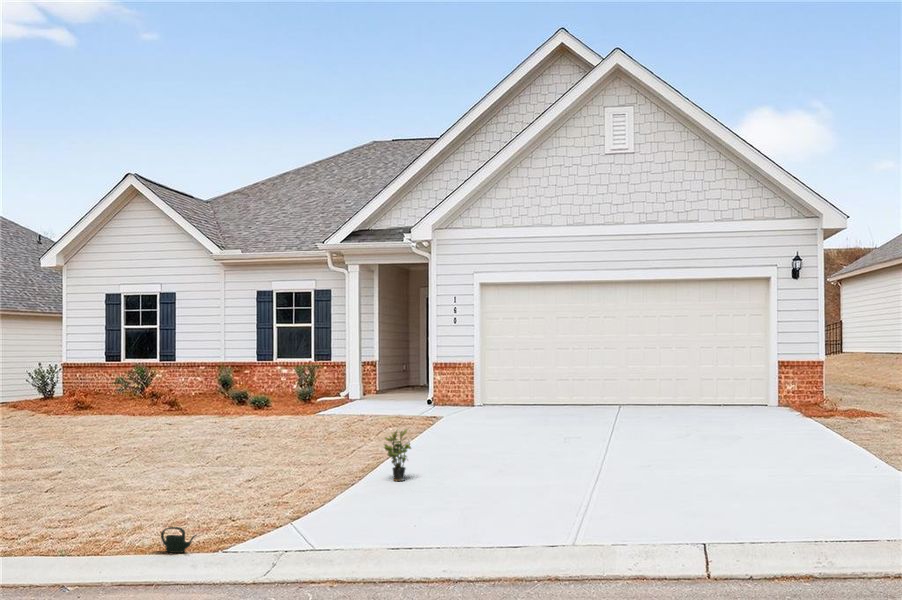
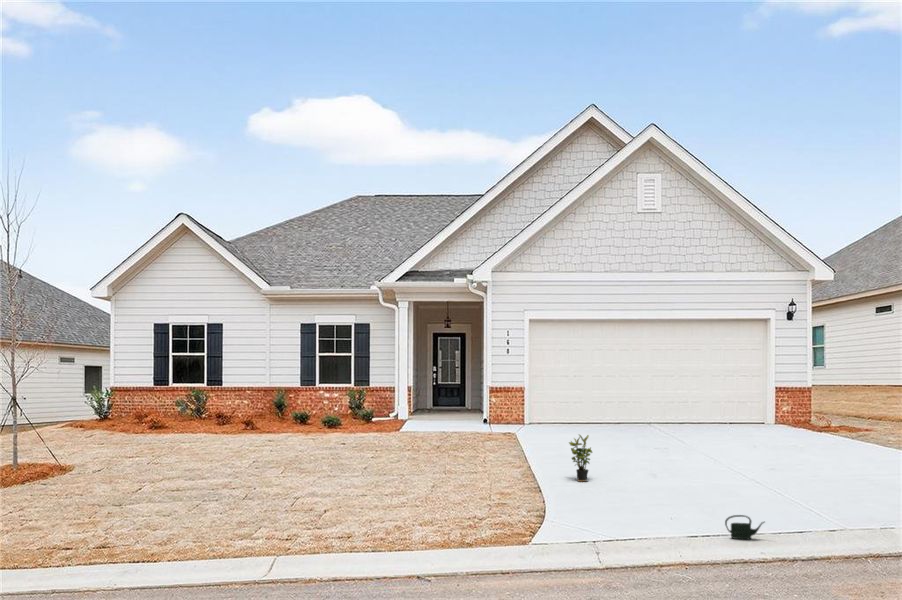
watering can: present [161,527,196,553] -> present [725,515,764,539]

